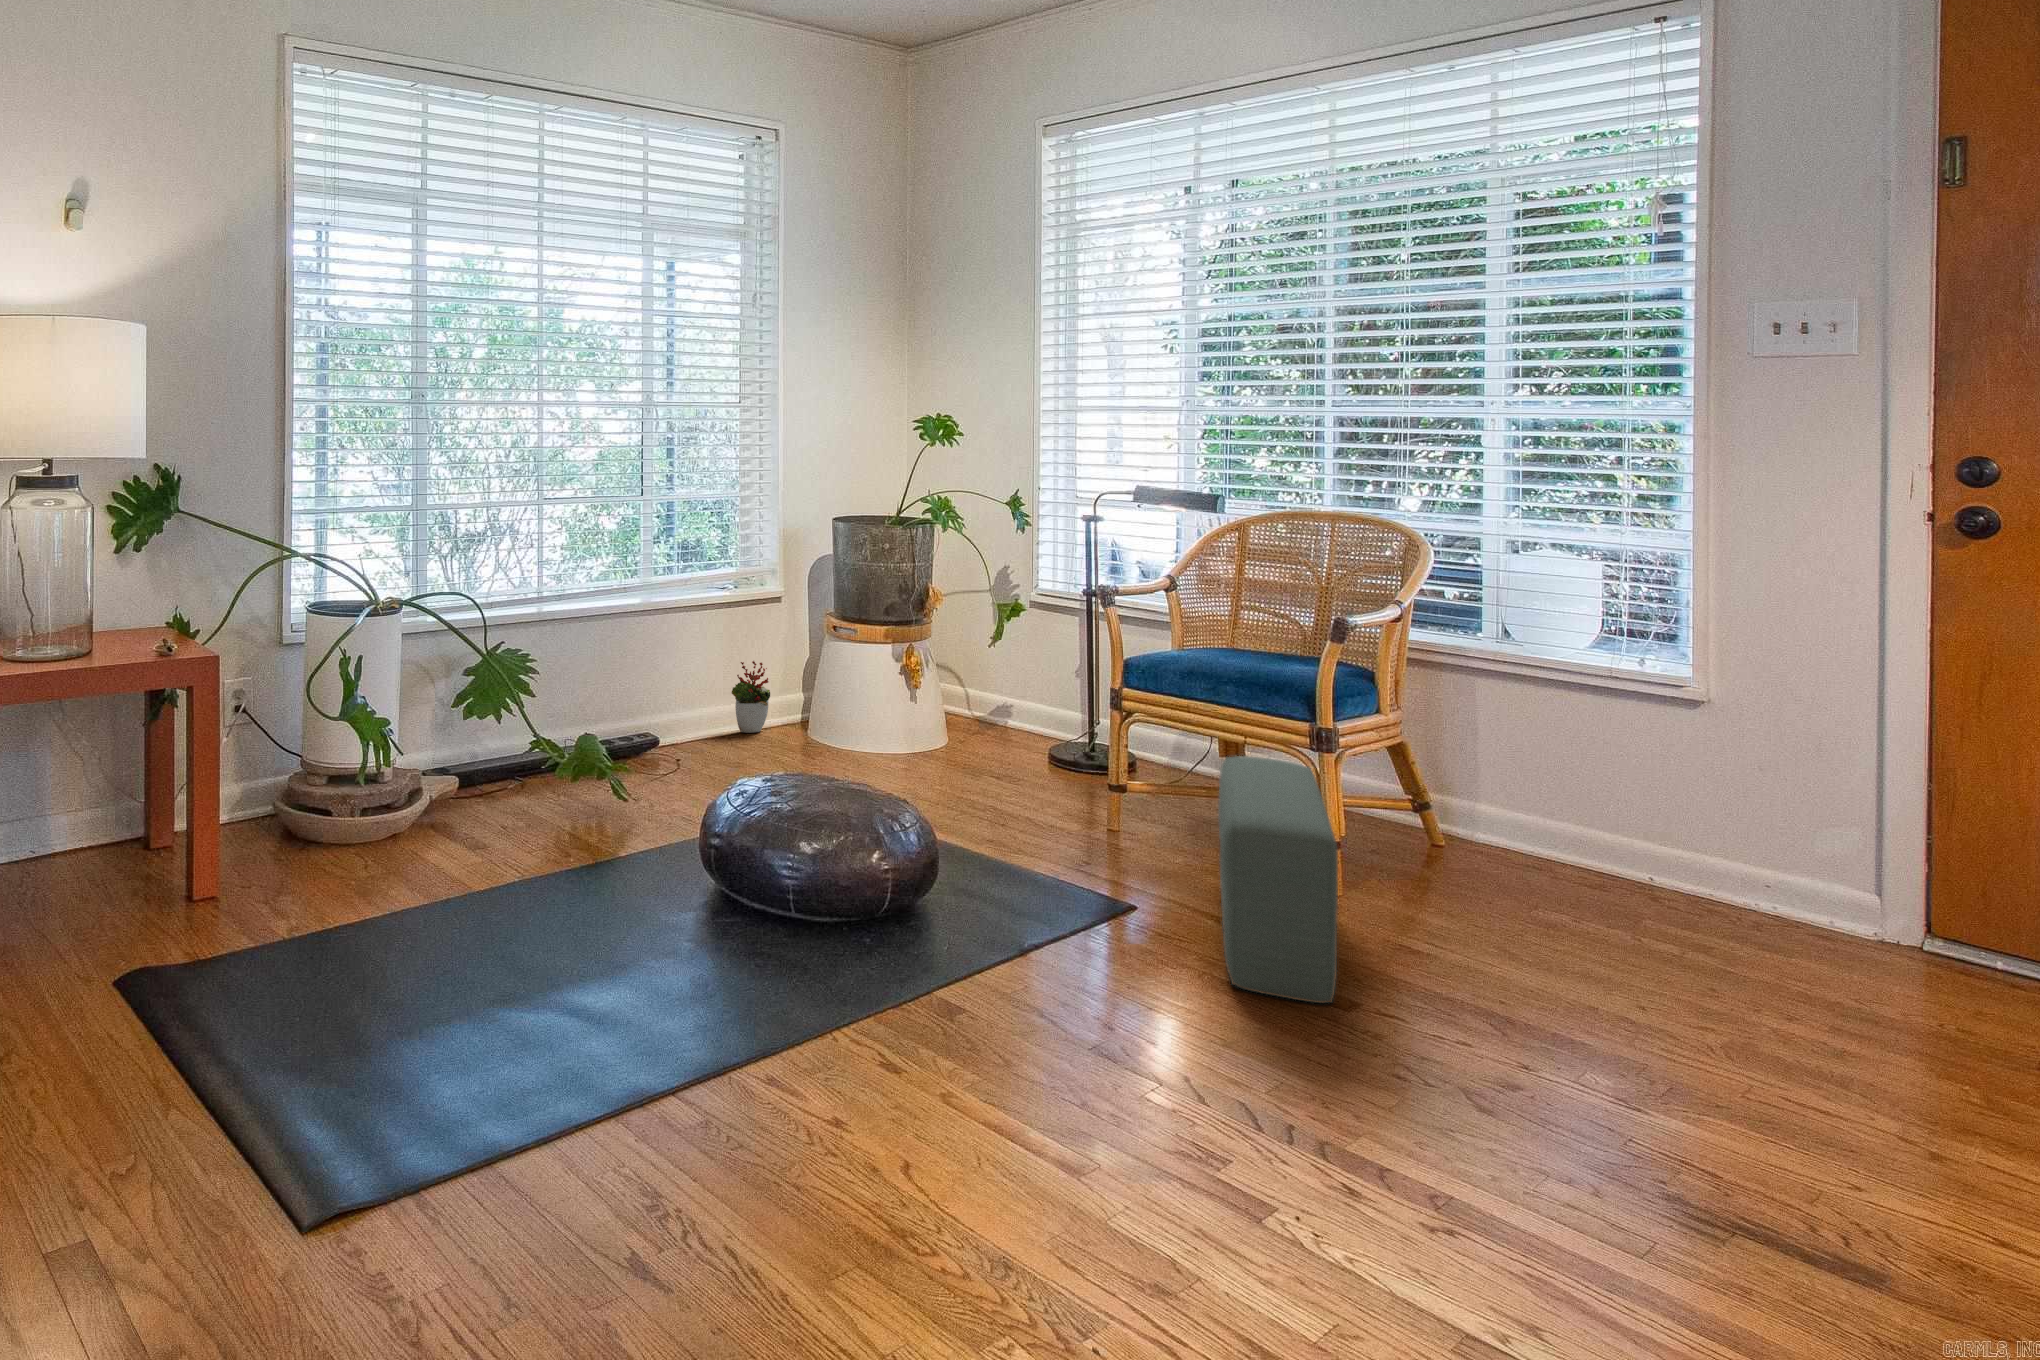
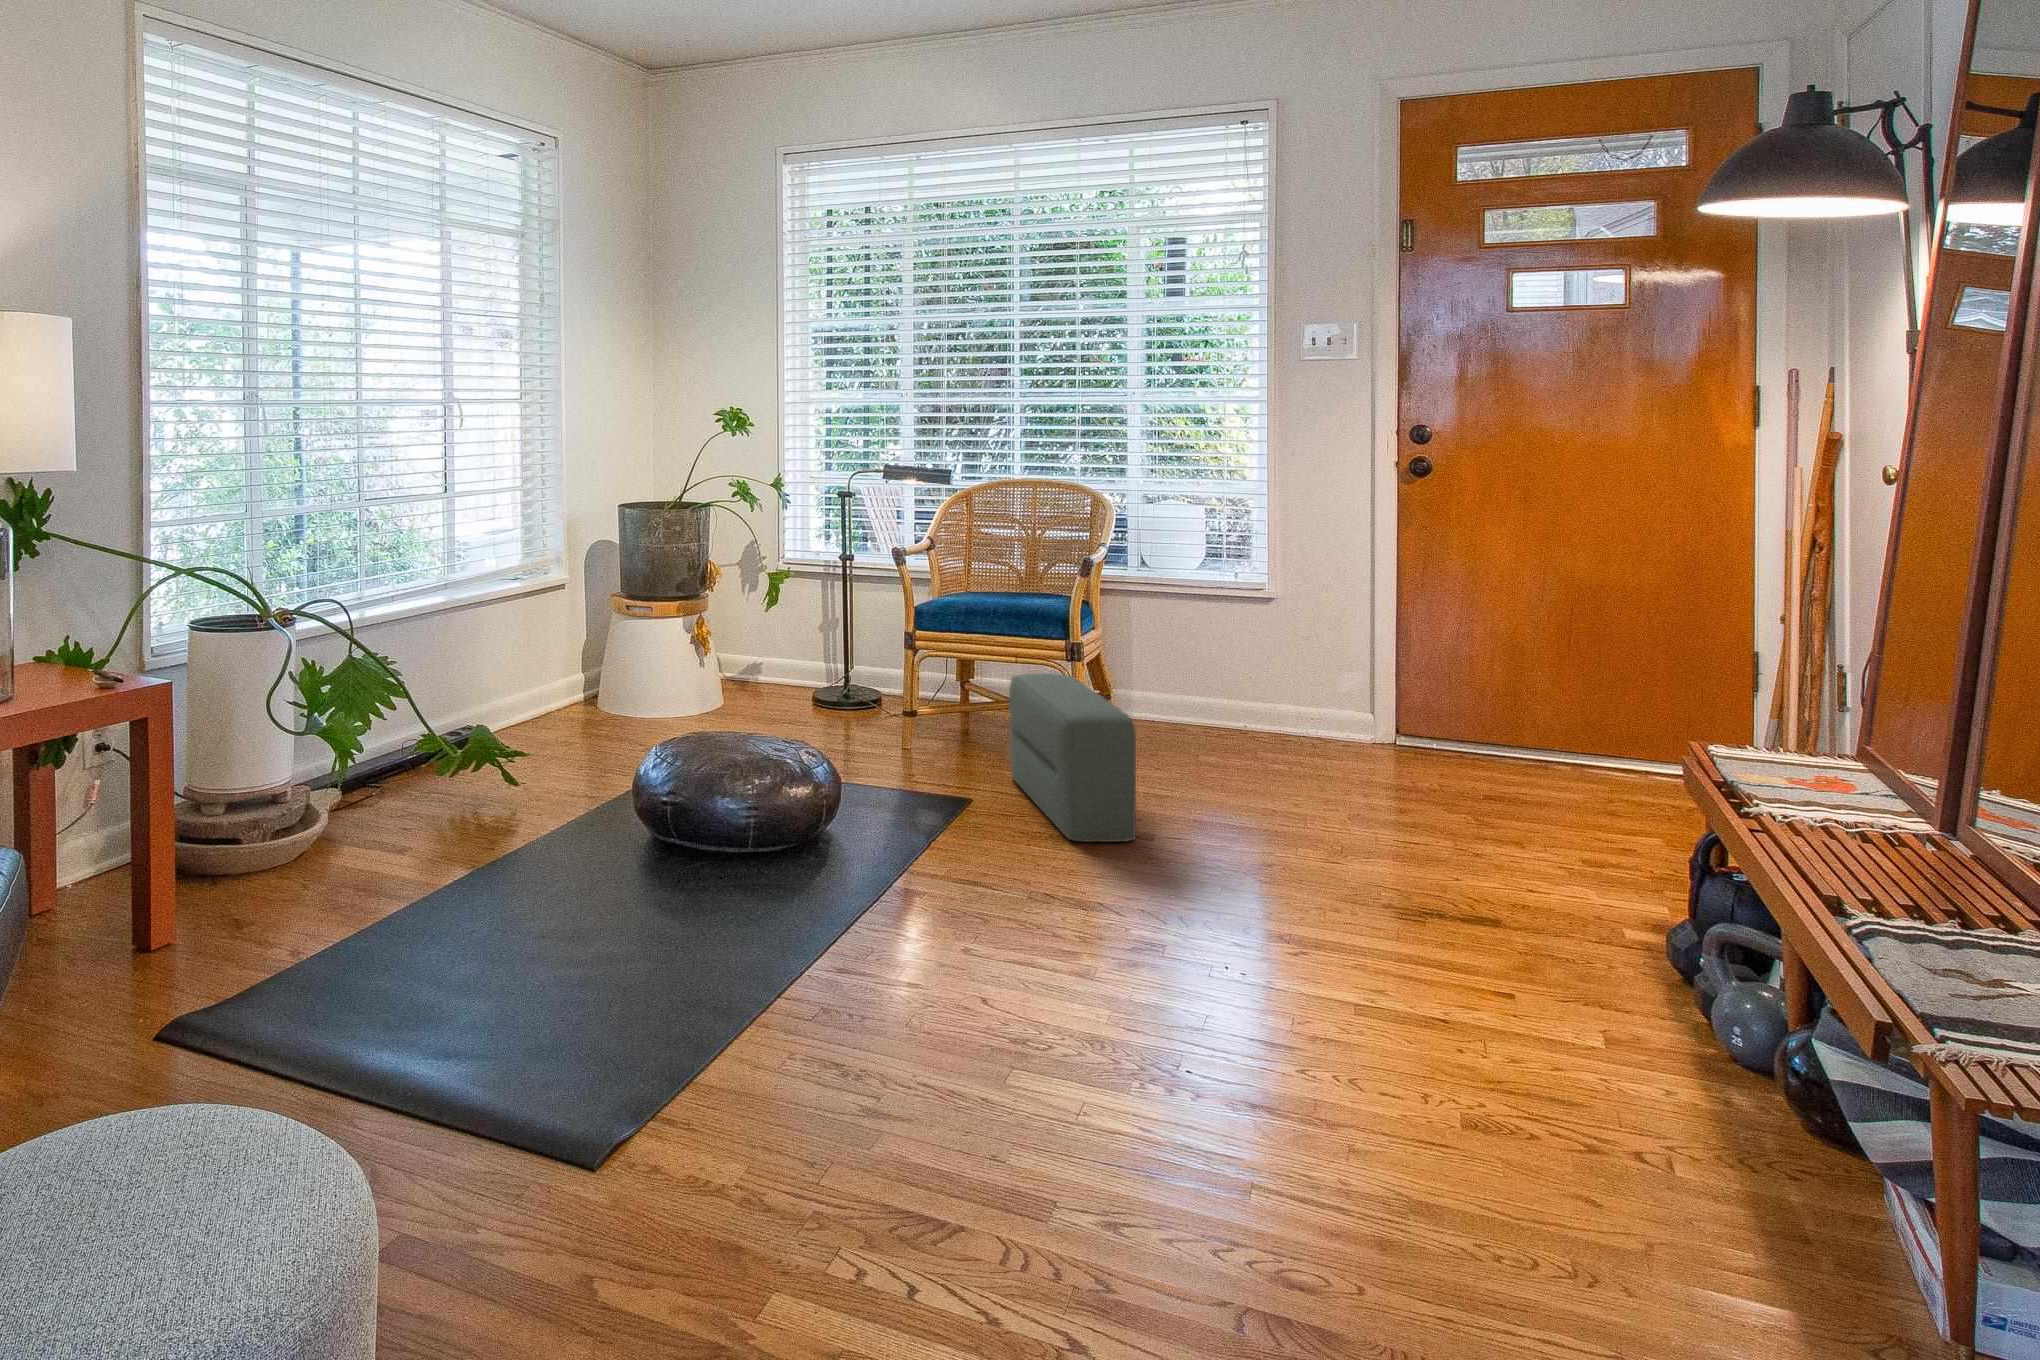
decorative plant: present [732,661,770,733] -> none [540,645,573,714]

